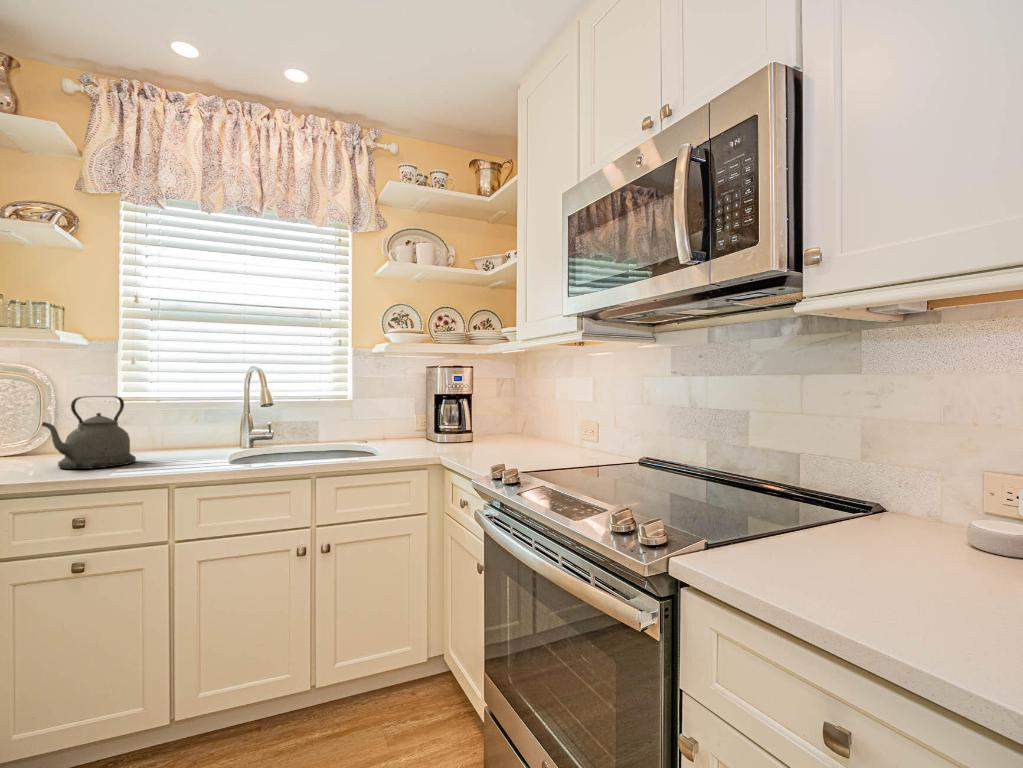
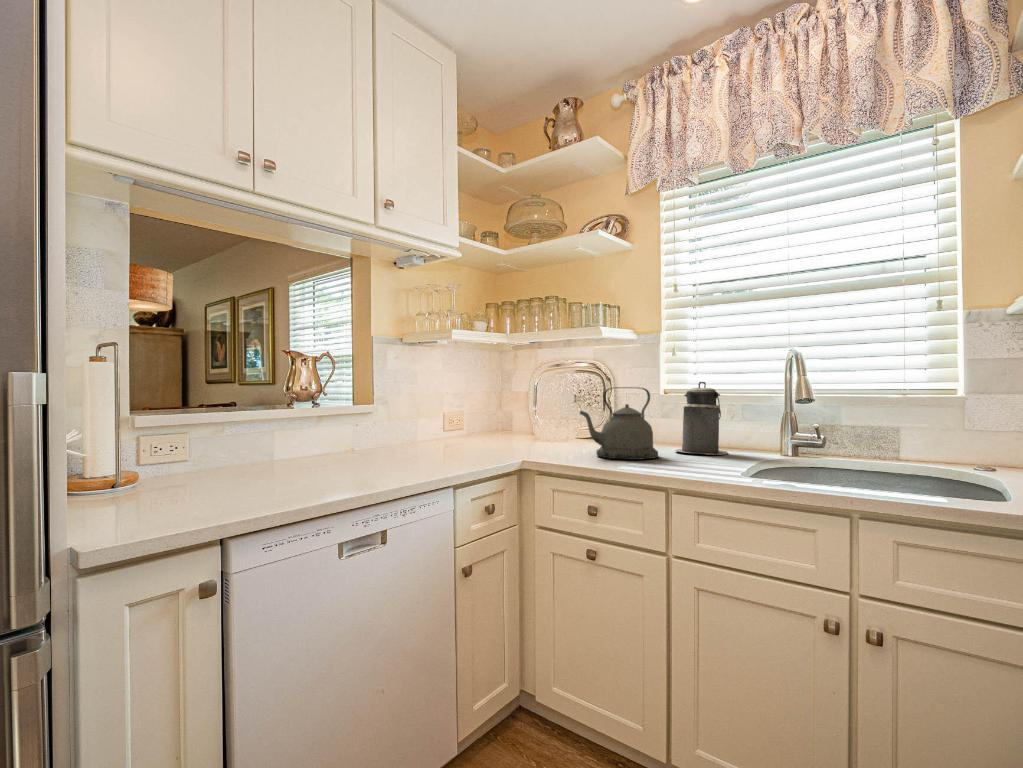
canister: none [141,389,195,454] -> present [675,382,728,455]

